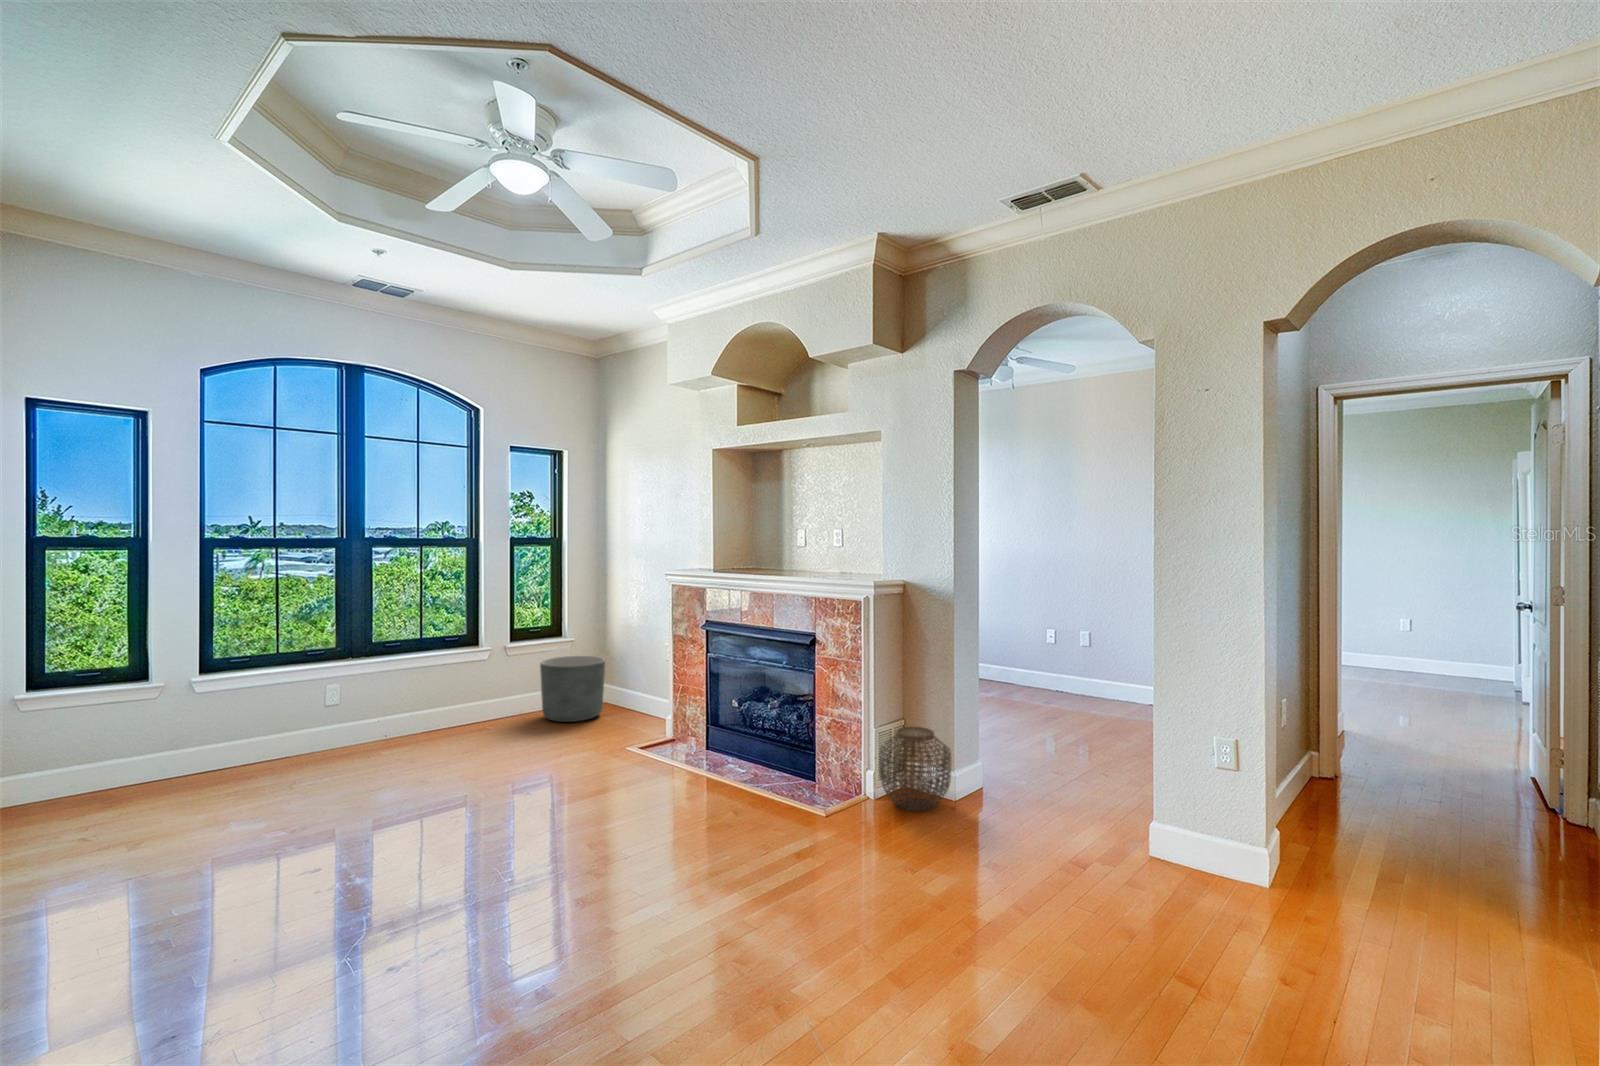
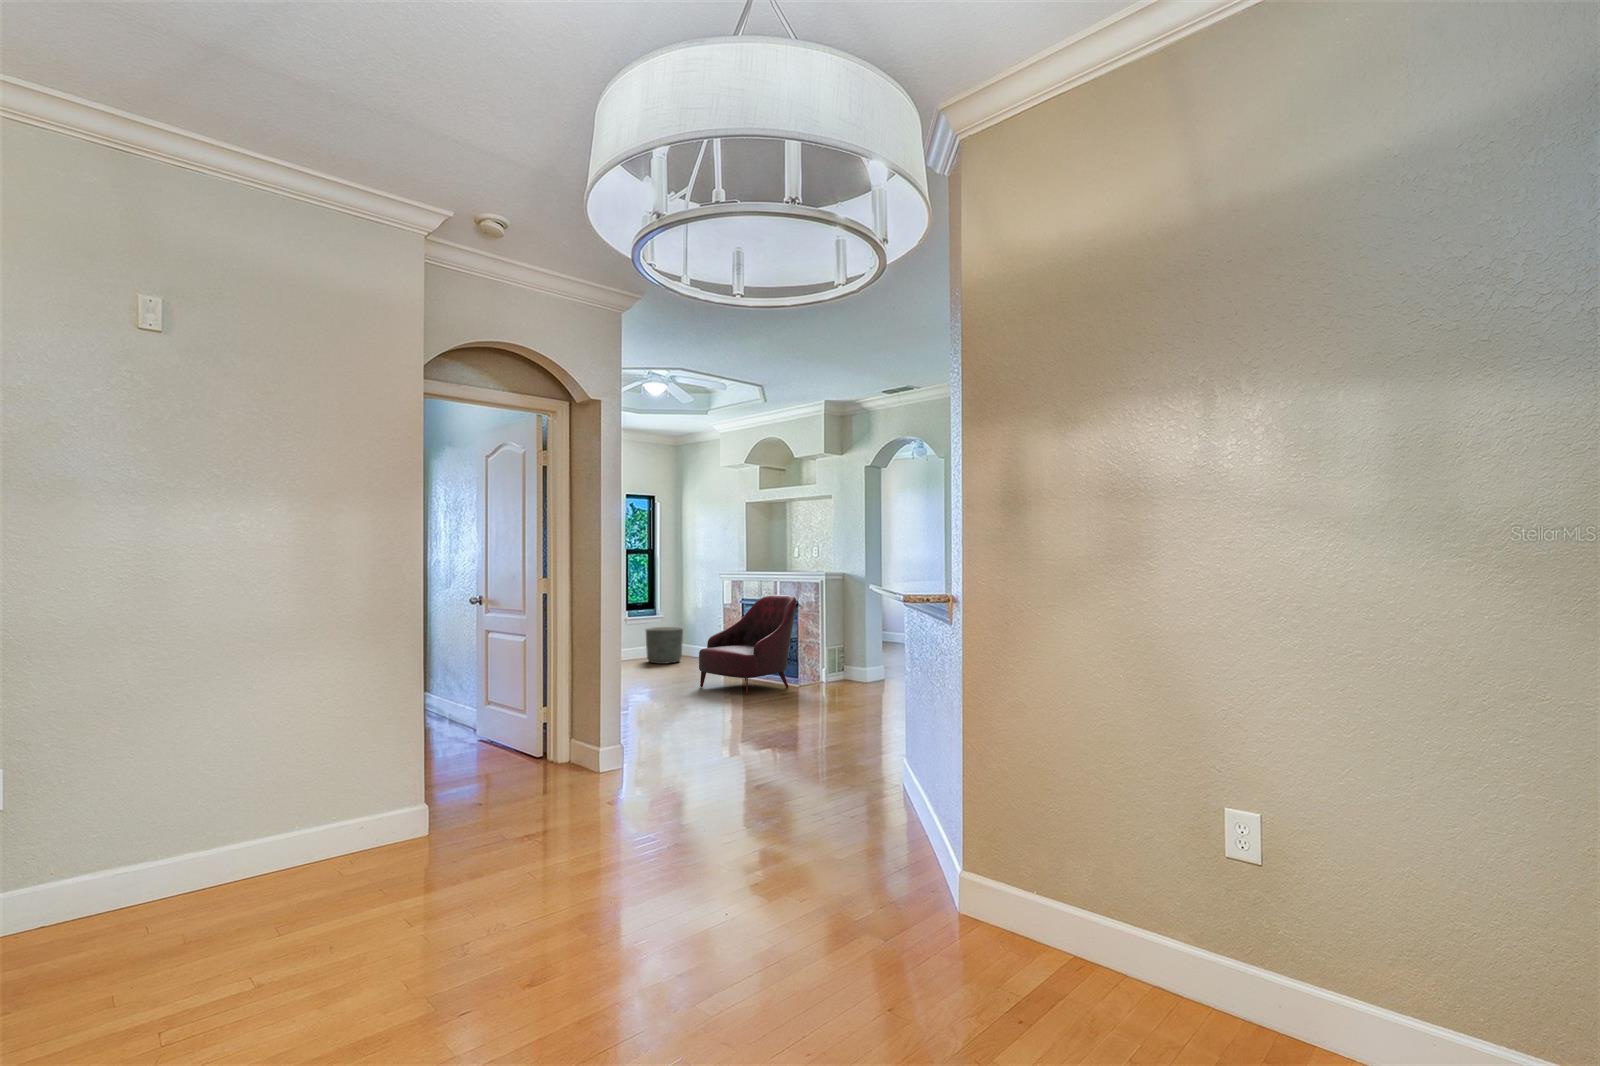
armchair: none [618,619,815,851] -> present [699,595,796,695]
woven basket: present [879,727,951,811] -> none [829,648,864,687]

